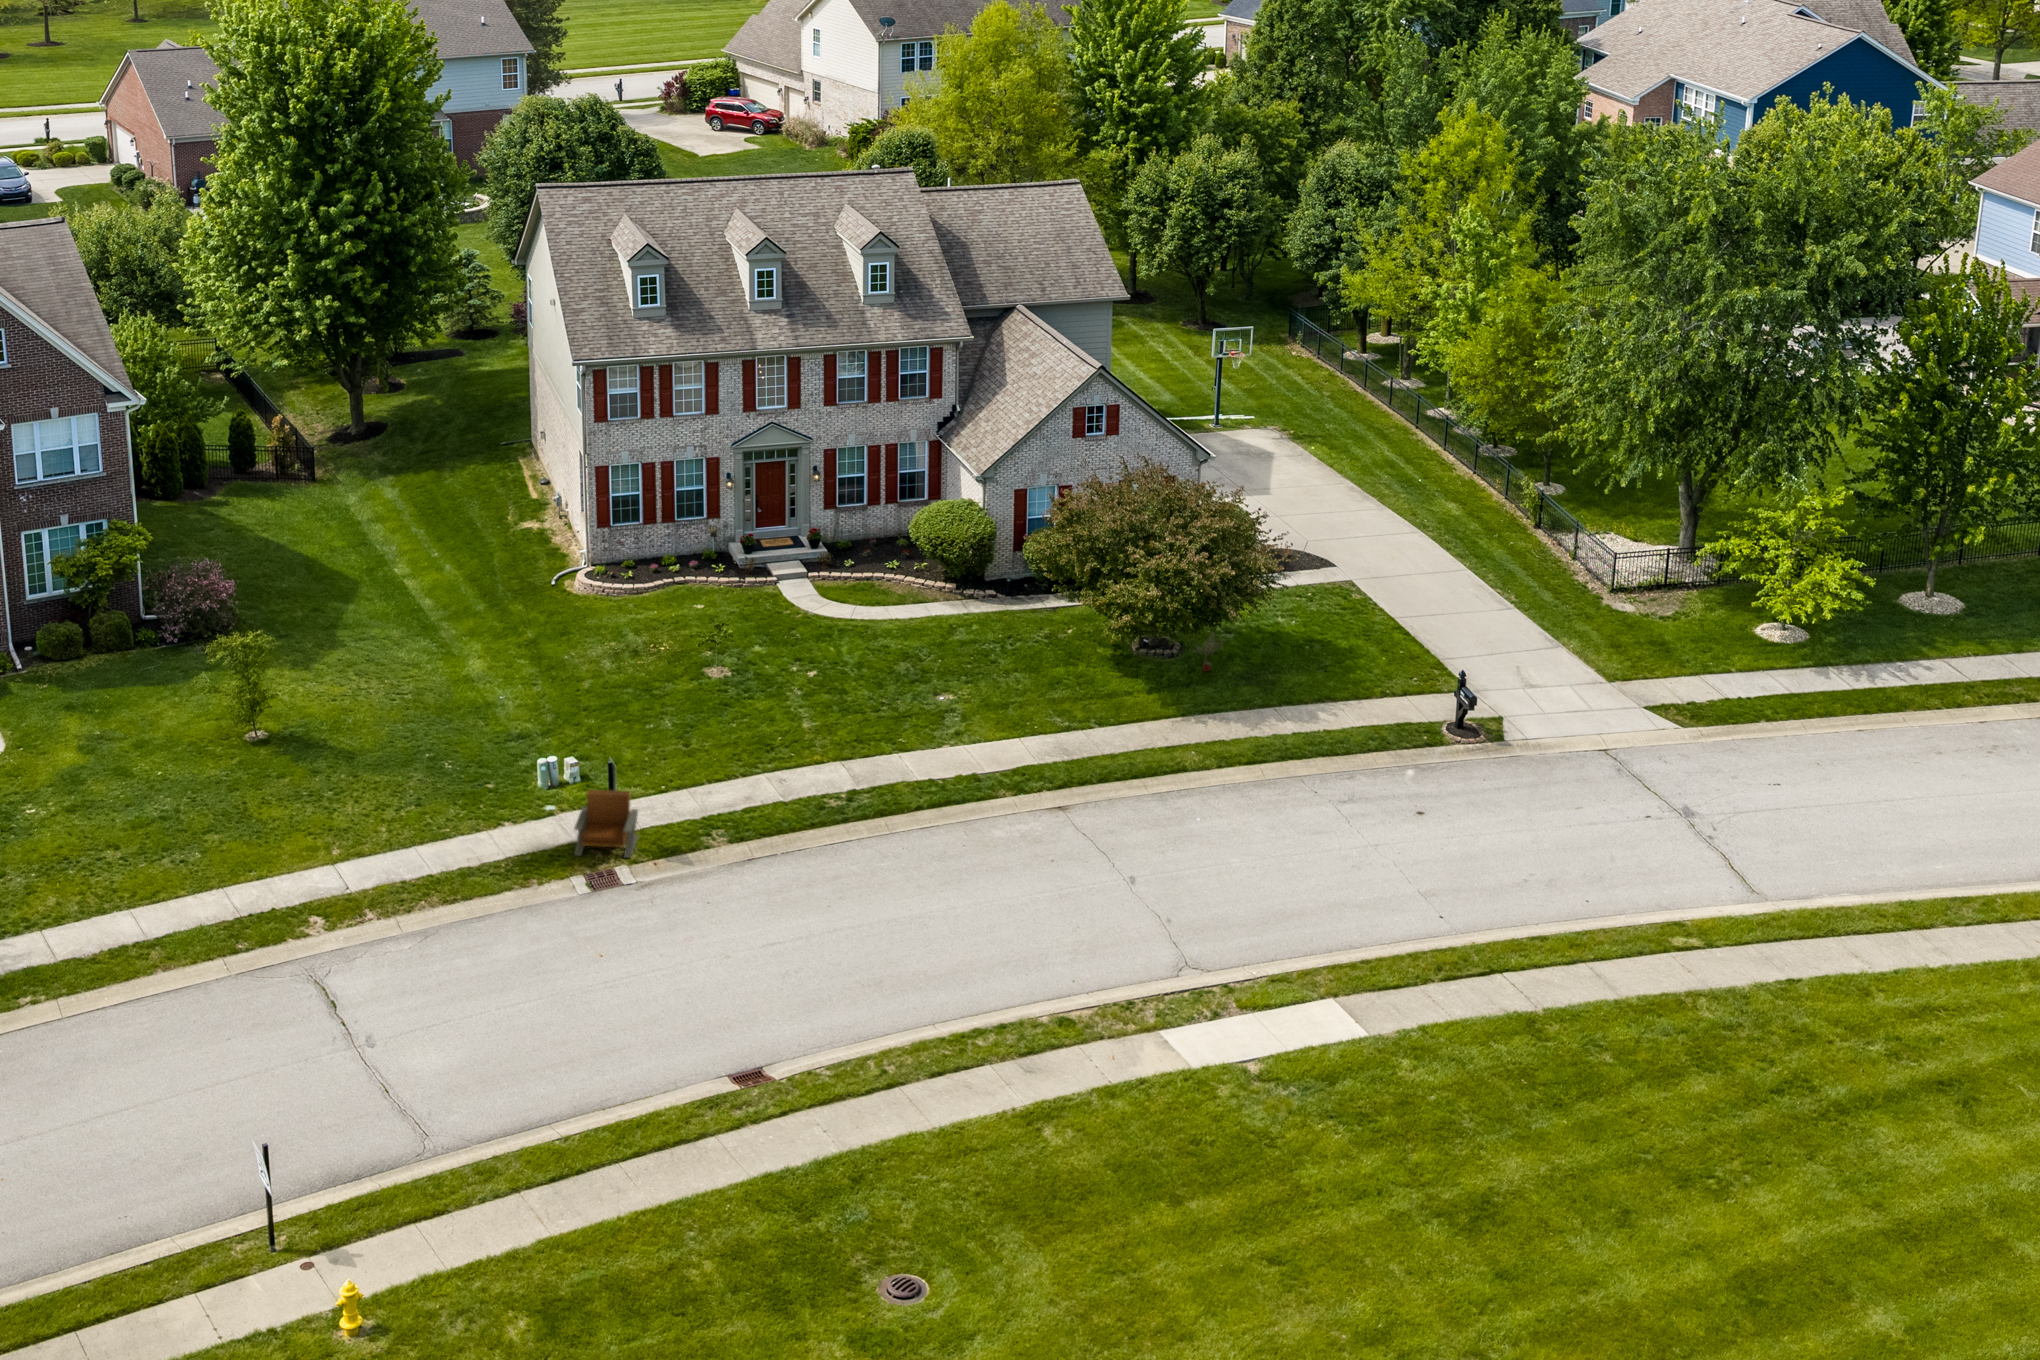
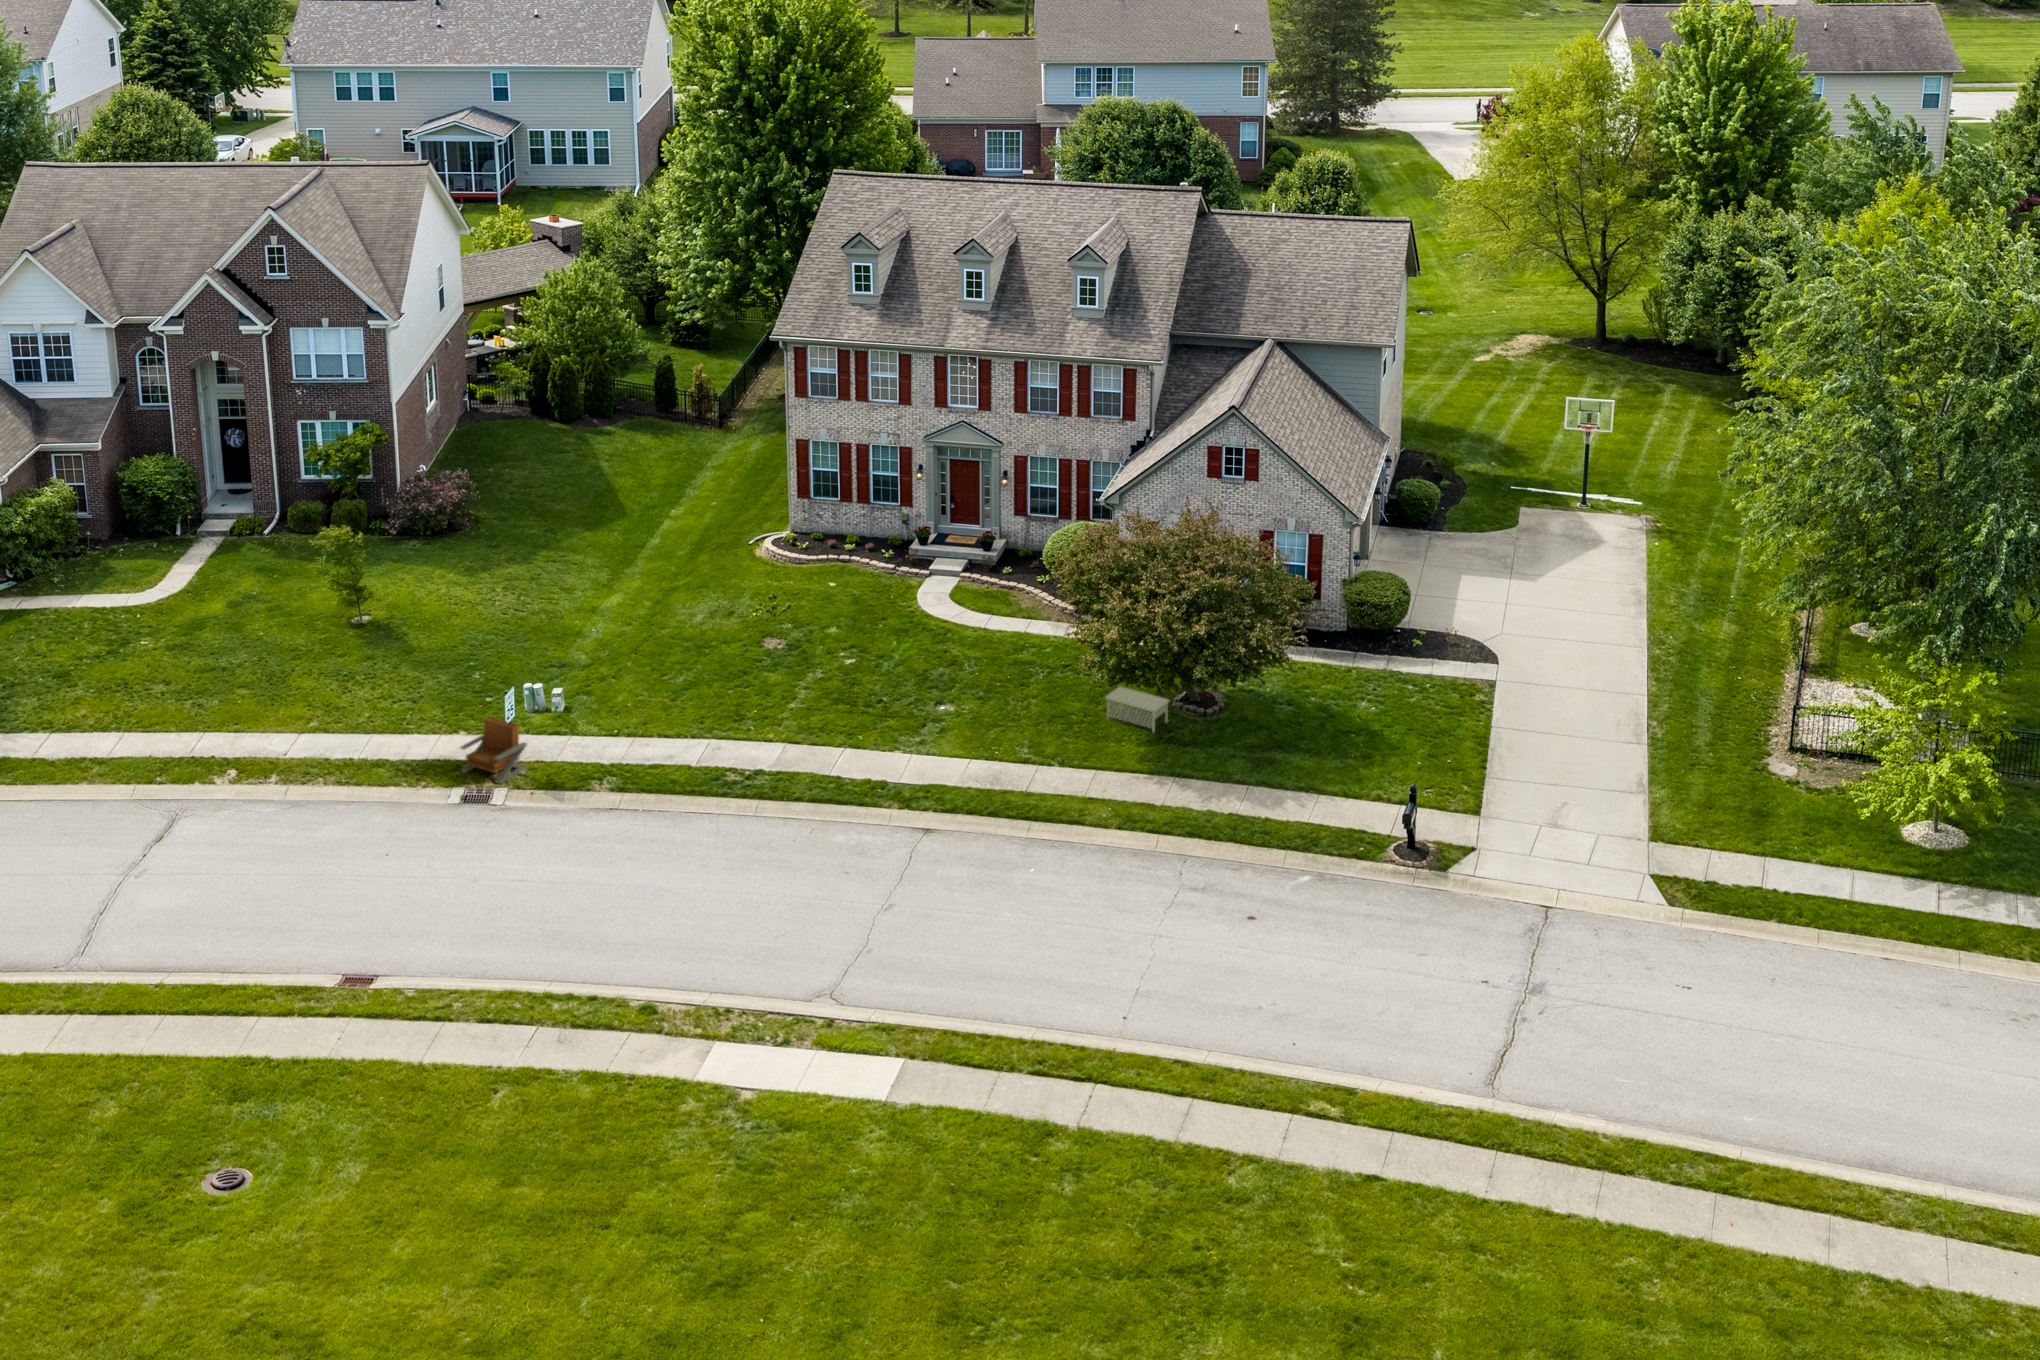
potted tree: present [1194,634,1223,671] -> none [1201,700,1234,740]
storage bench: none [1098,640,1154,676] -> present [1105,687,1169,732]

